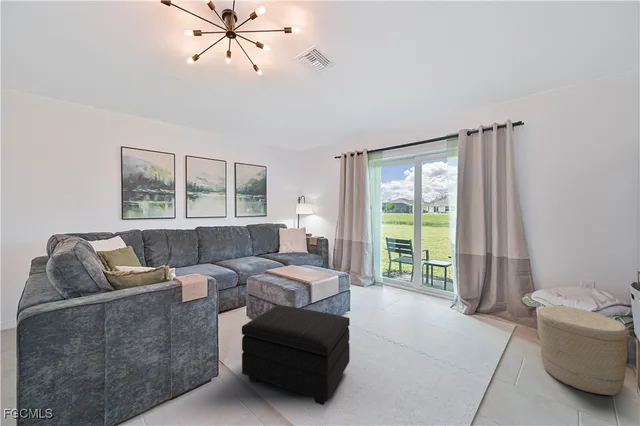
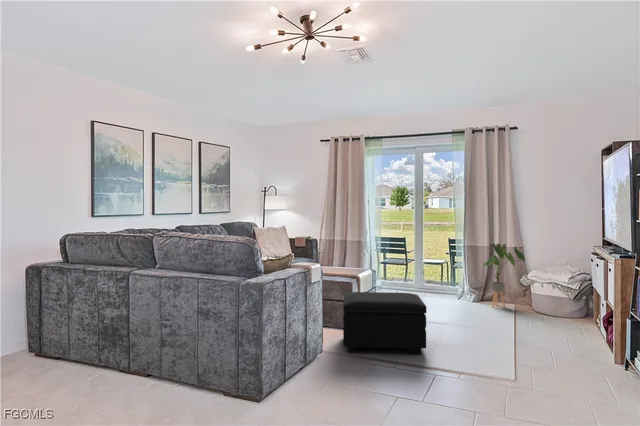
house plant: none [473,255,526,329] -> present [484,244,525,307]
woven basket: present [538,306,630,395] -> none [539,277,592,329]

